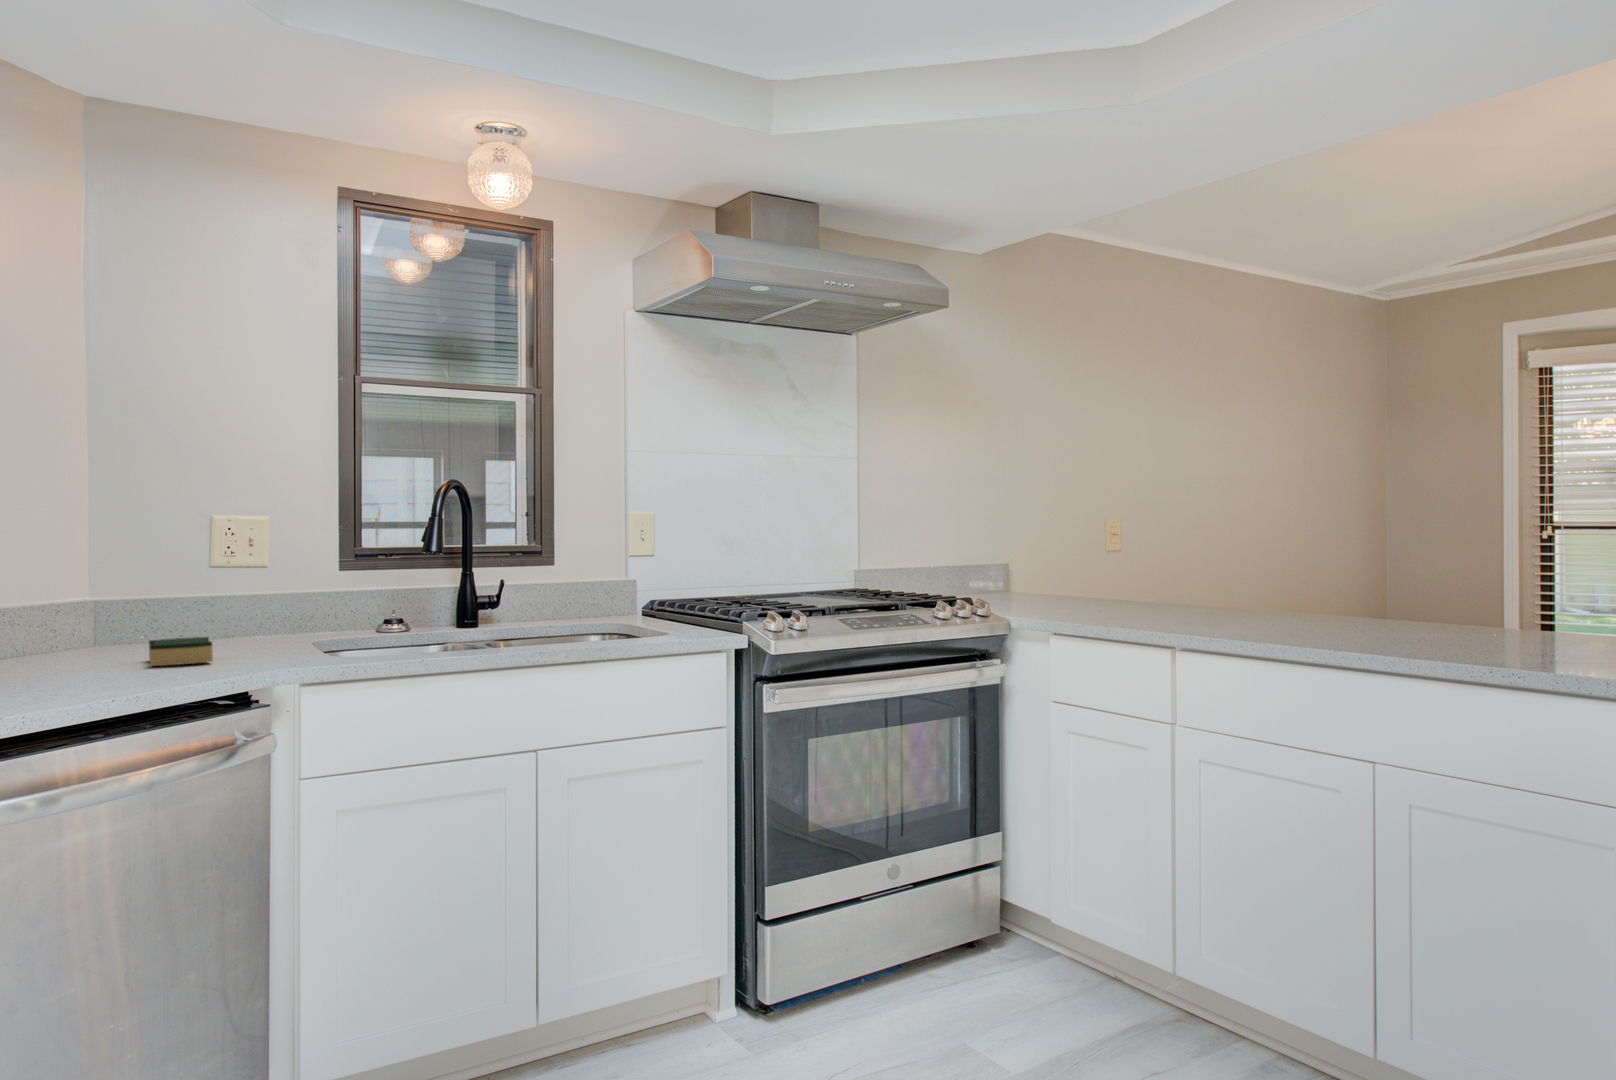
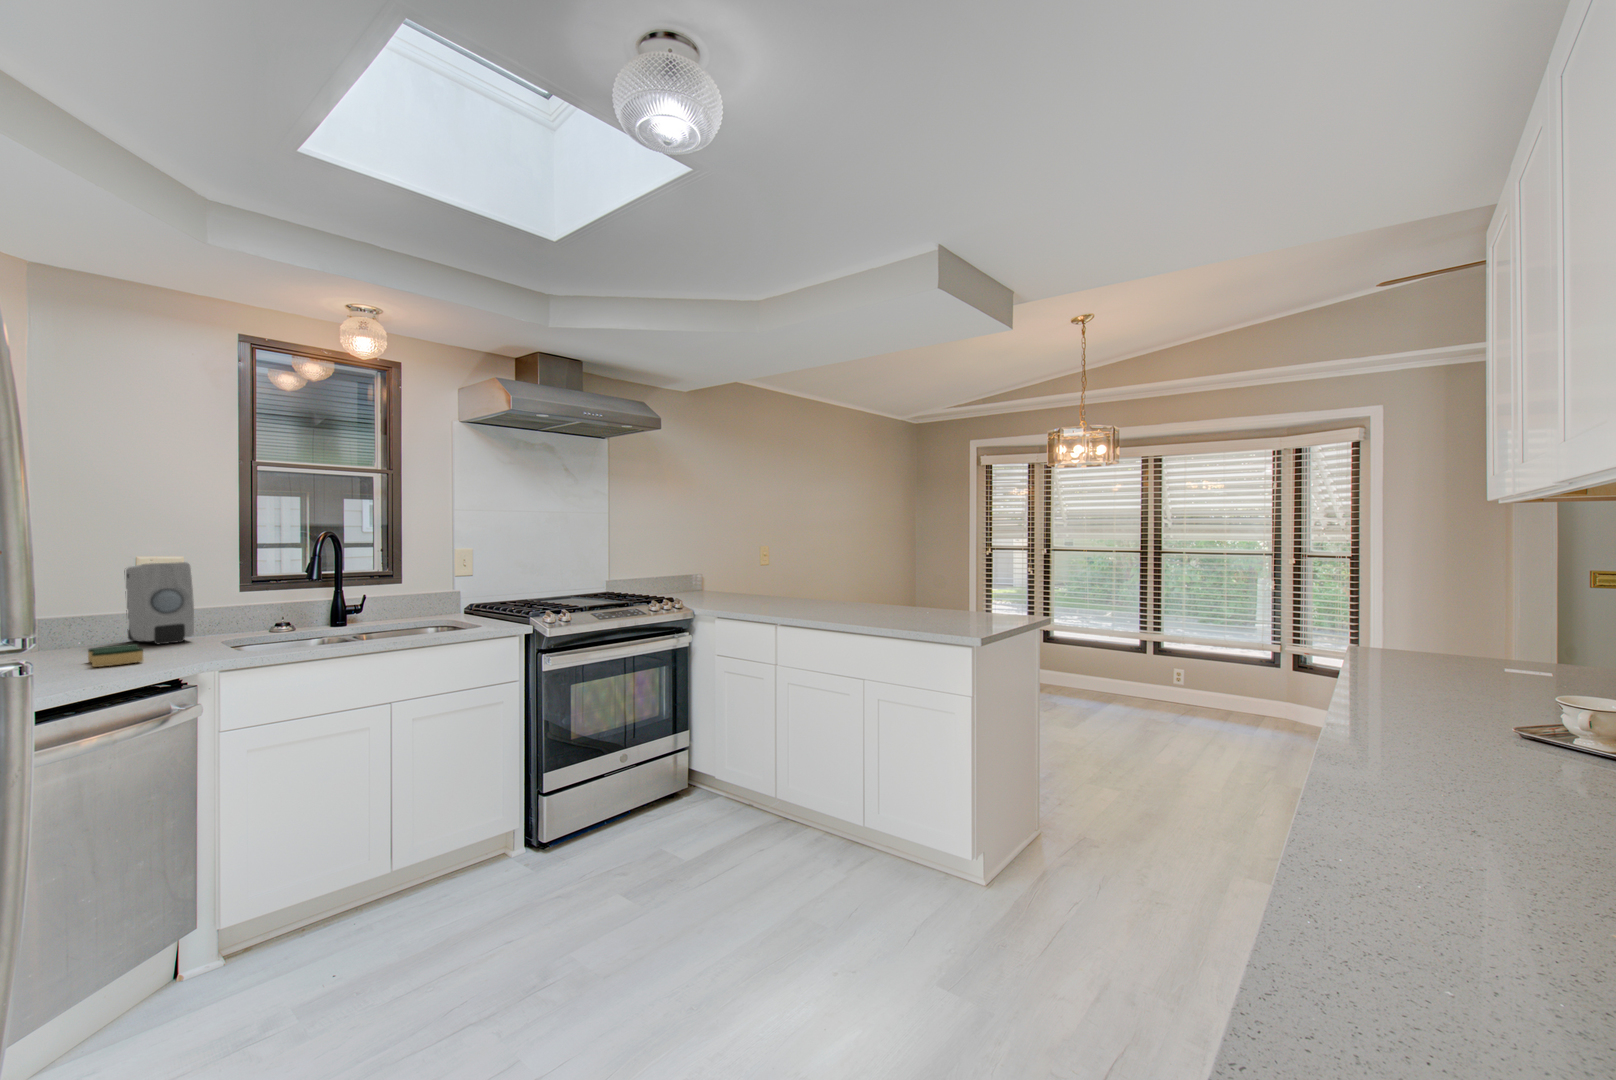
soap dispenser: none [203,523,283,643] -> present [124,562,194,644]

